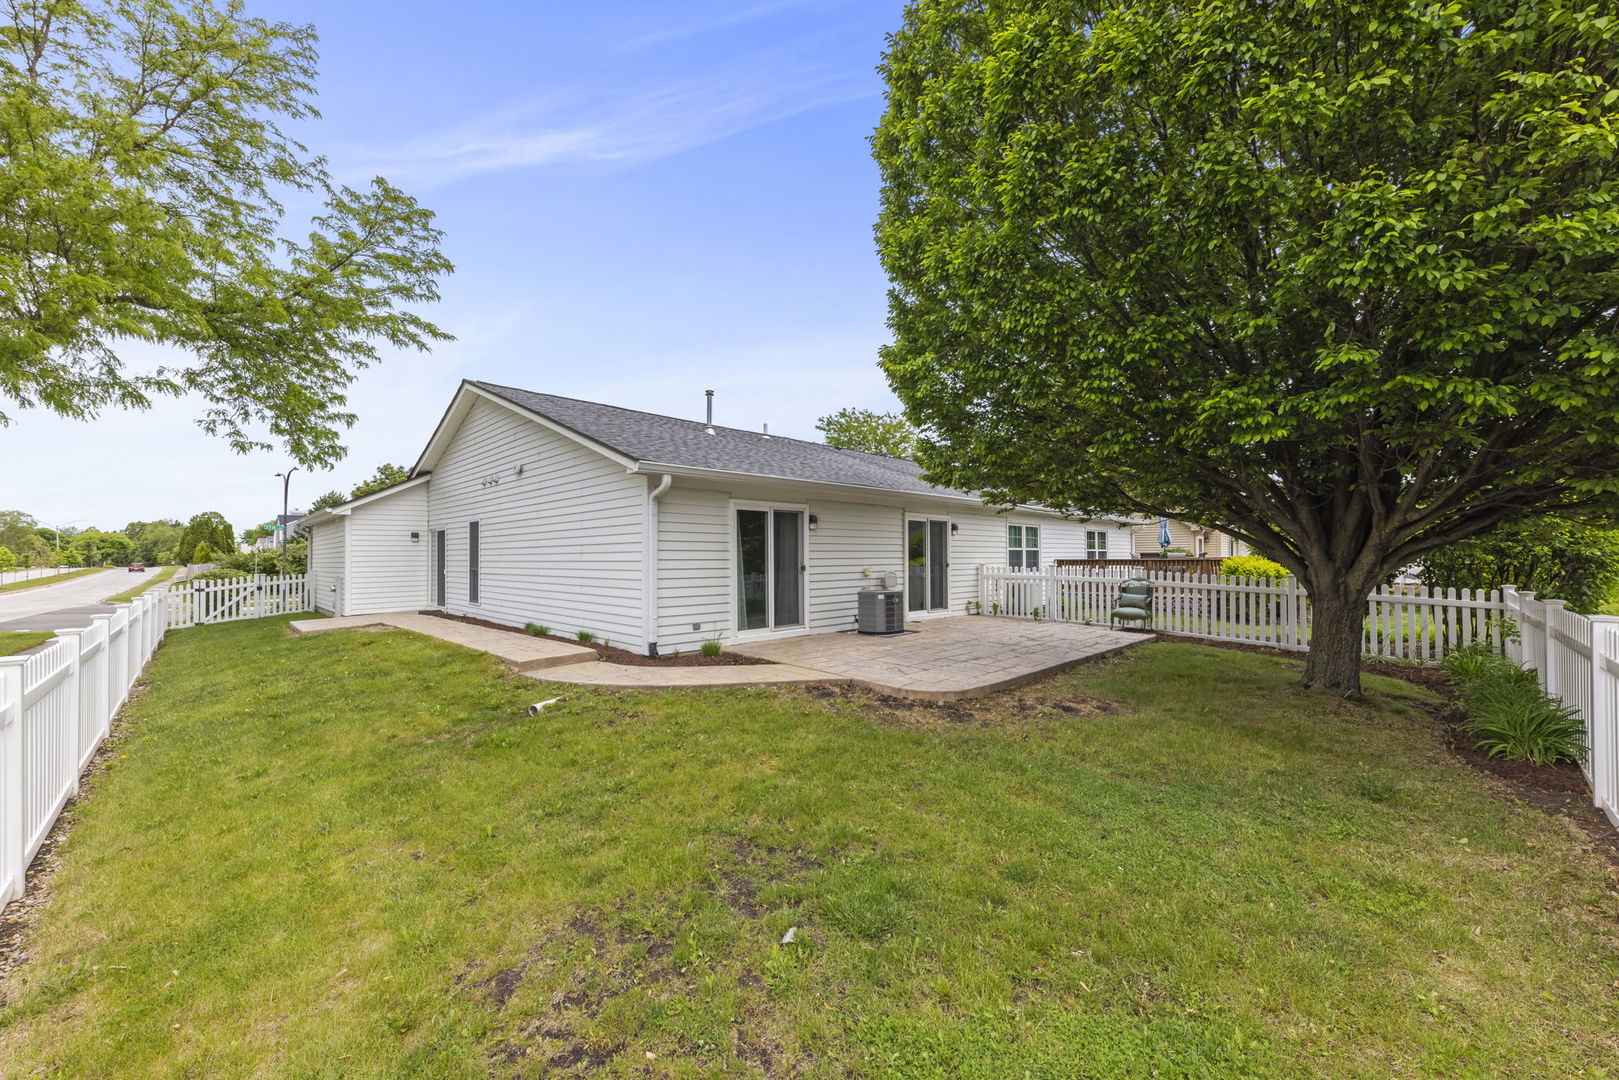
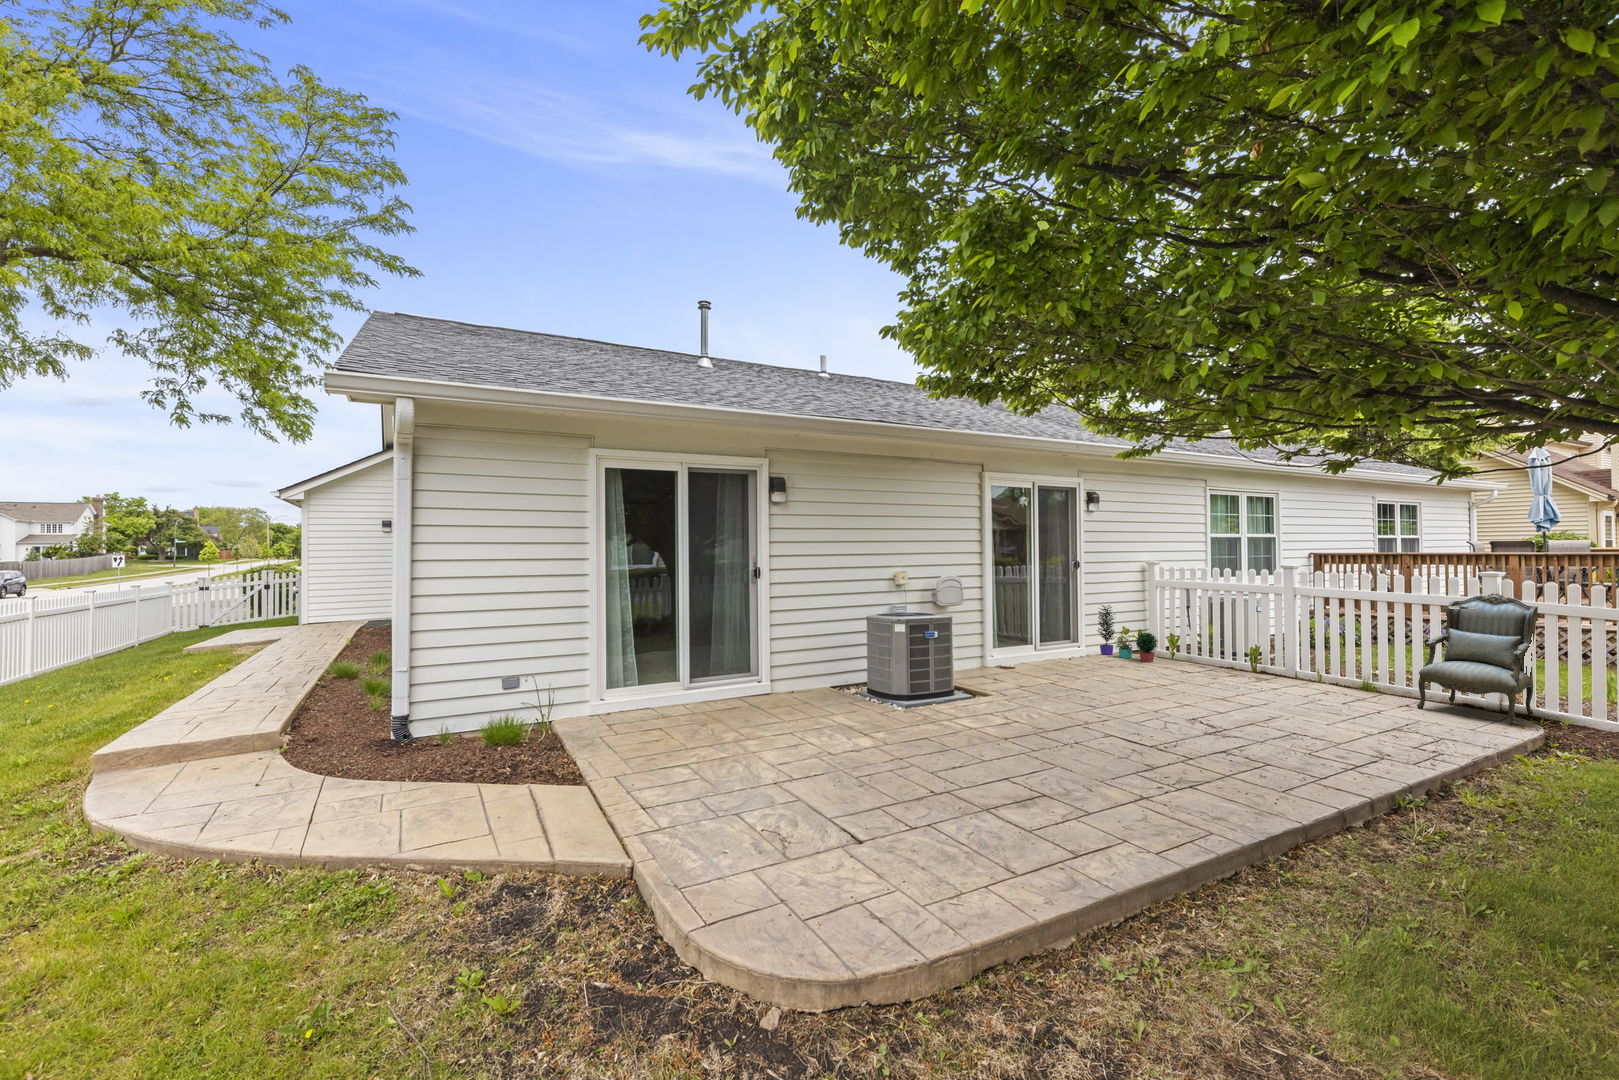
potted plant: none [957,588,991,619] -> present [1097,605,1158,663]

